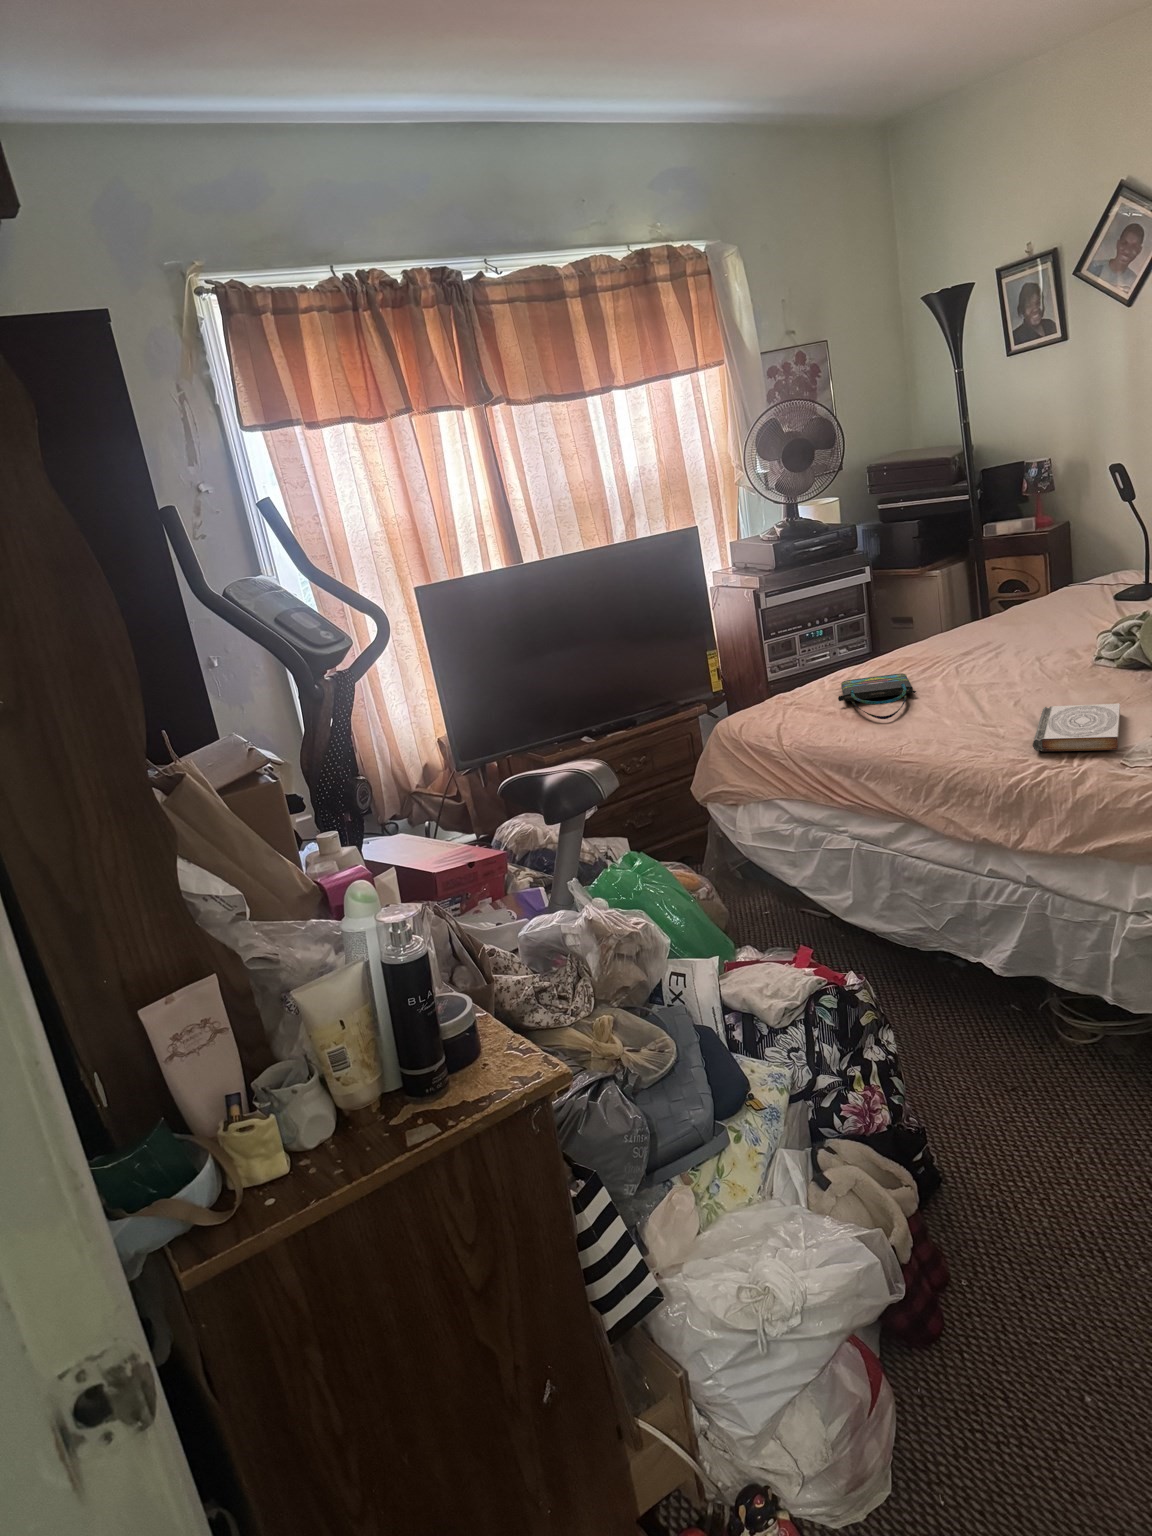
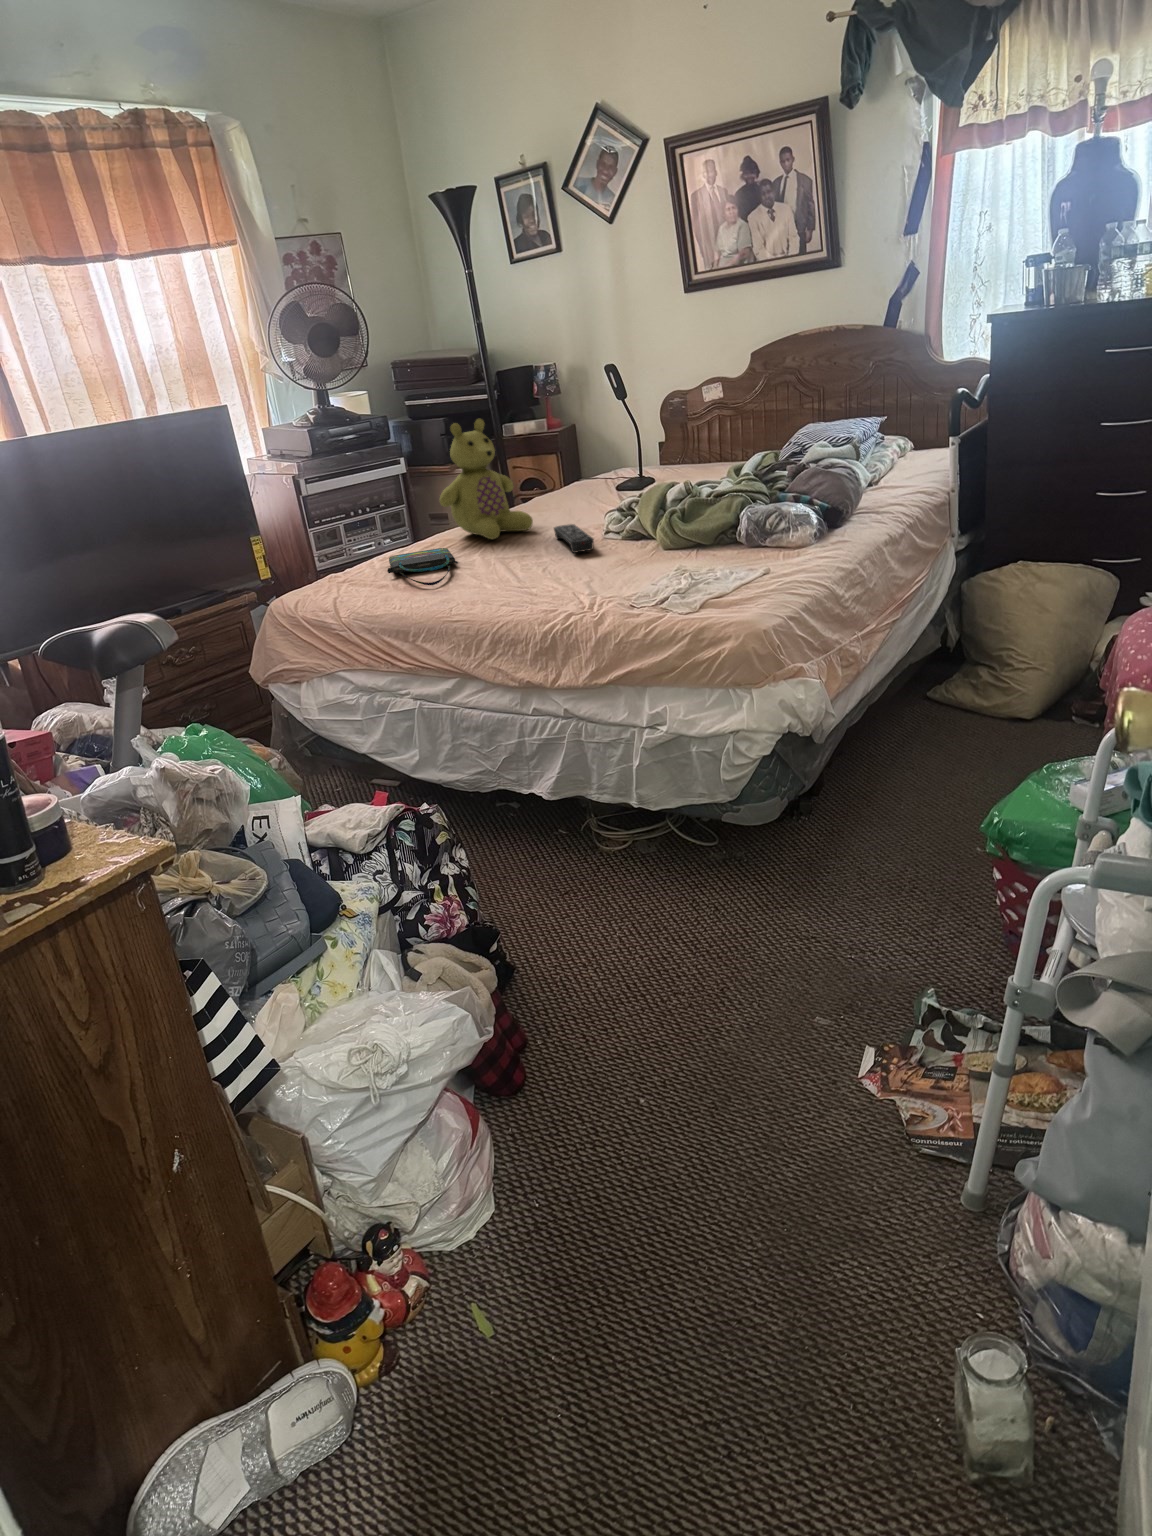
stuffed bear: none [902,535,1007,664] -> present [440,419,533,539]
remote control: none [1031,650,1080,688] -> present [554,524,594,553]
book: present [1032,703,1120,751] -> none [560,560,627,600]

